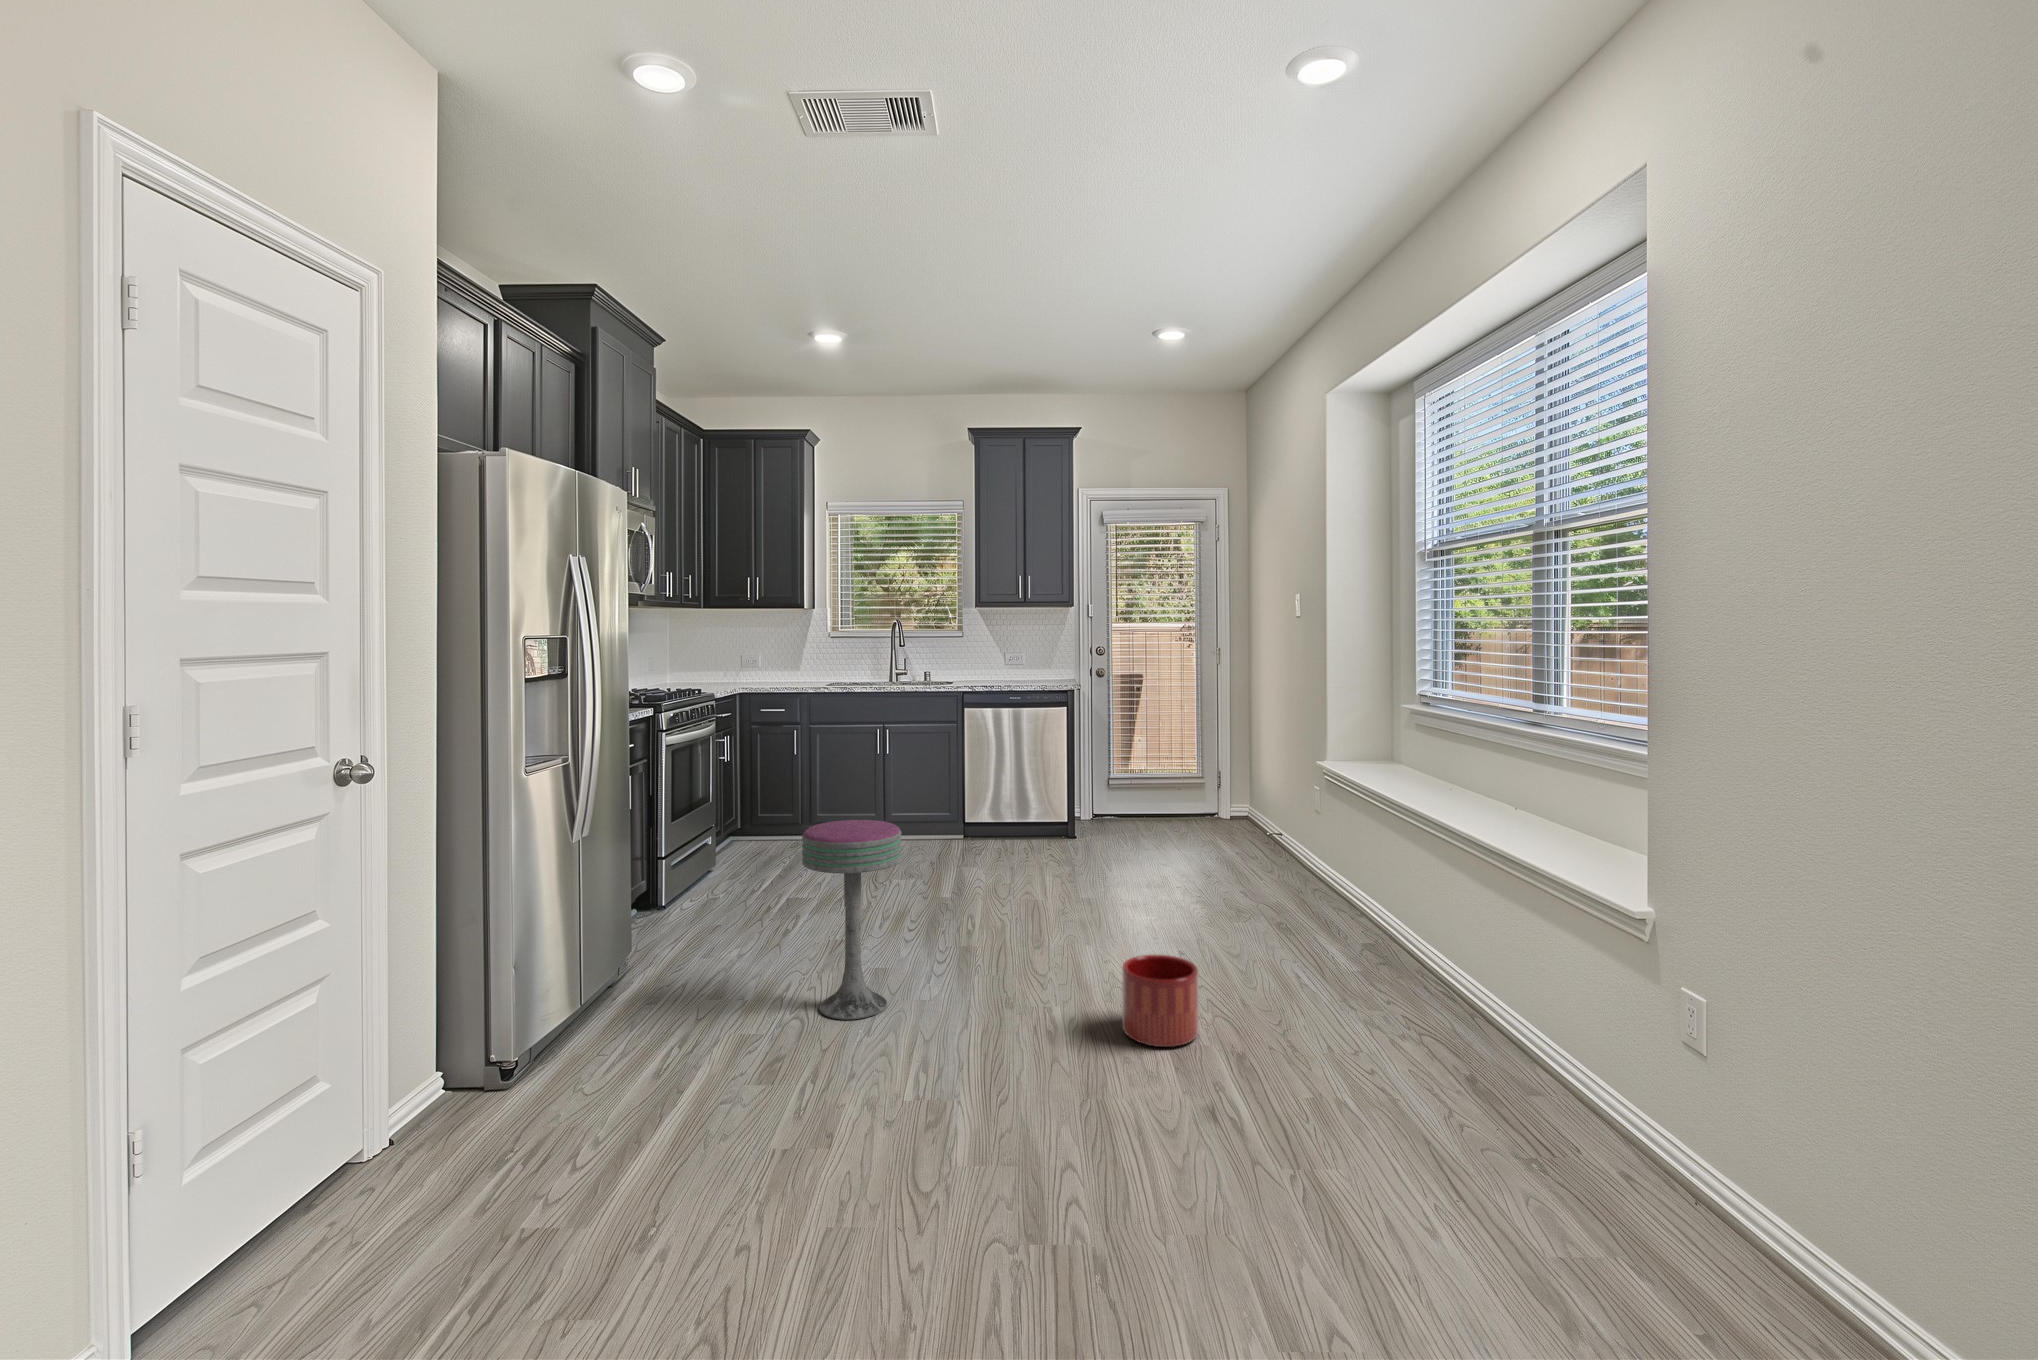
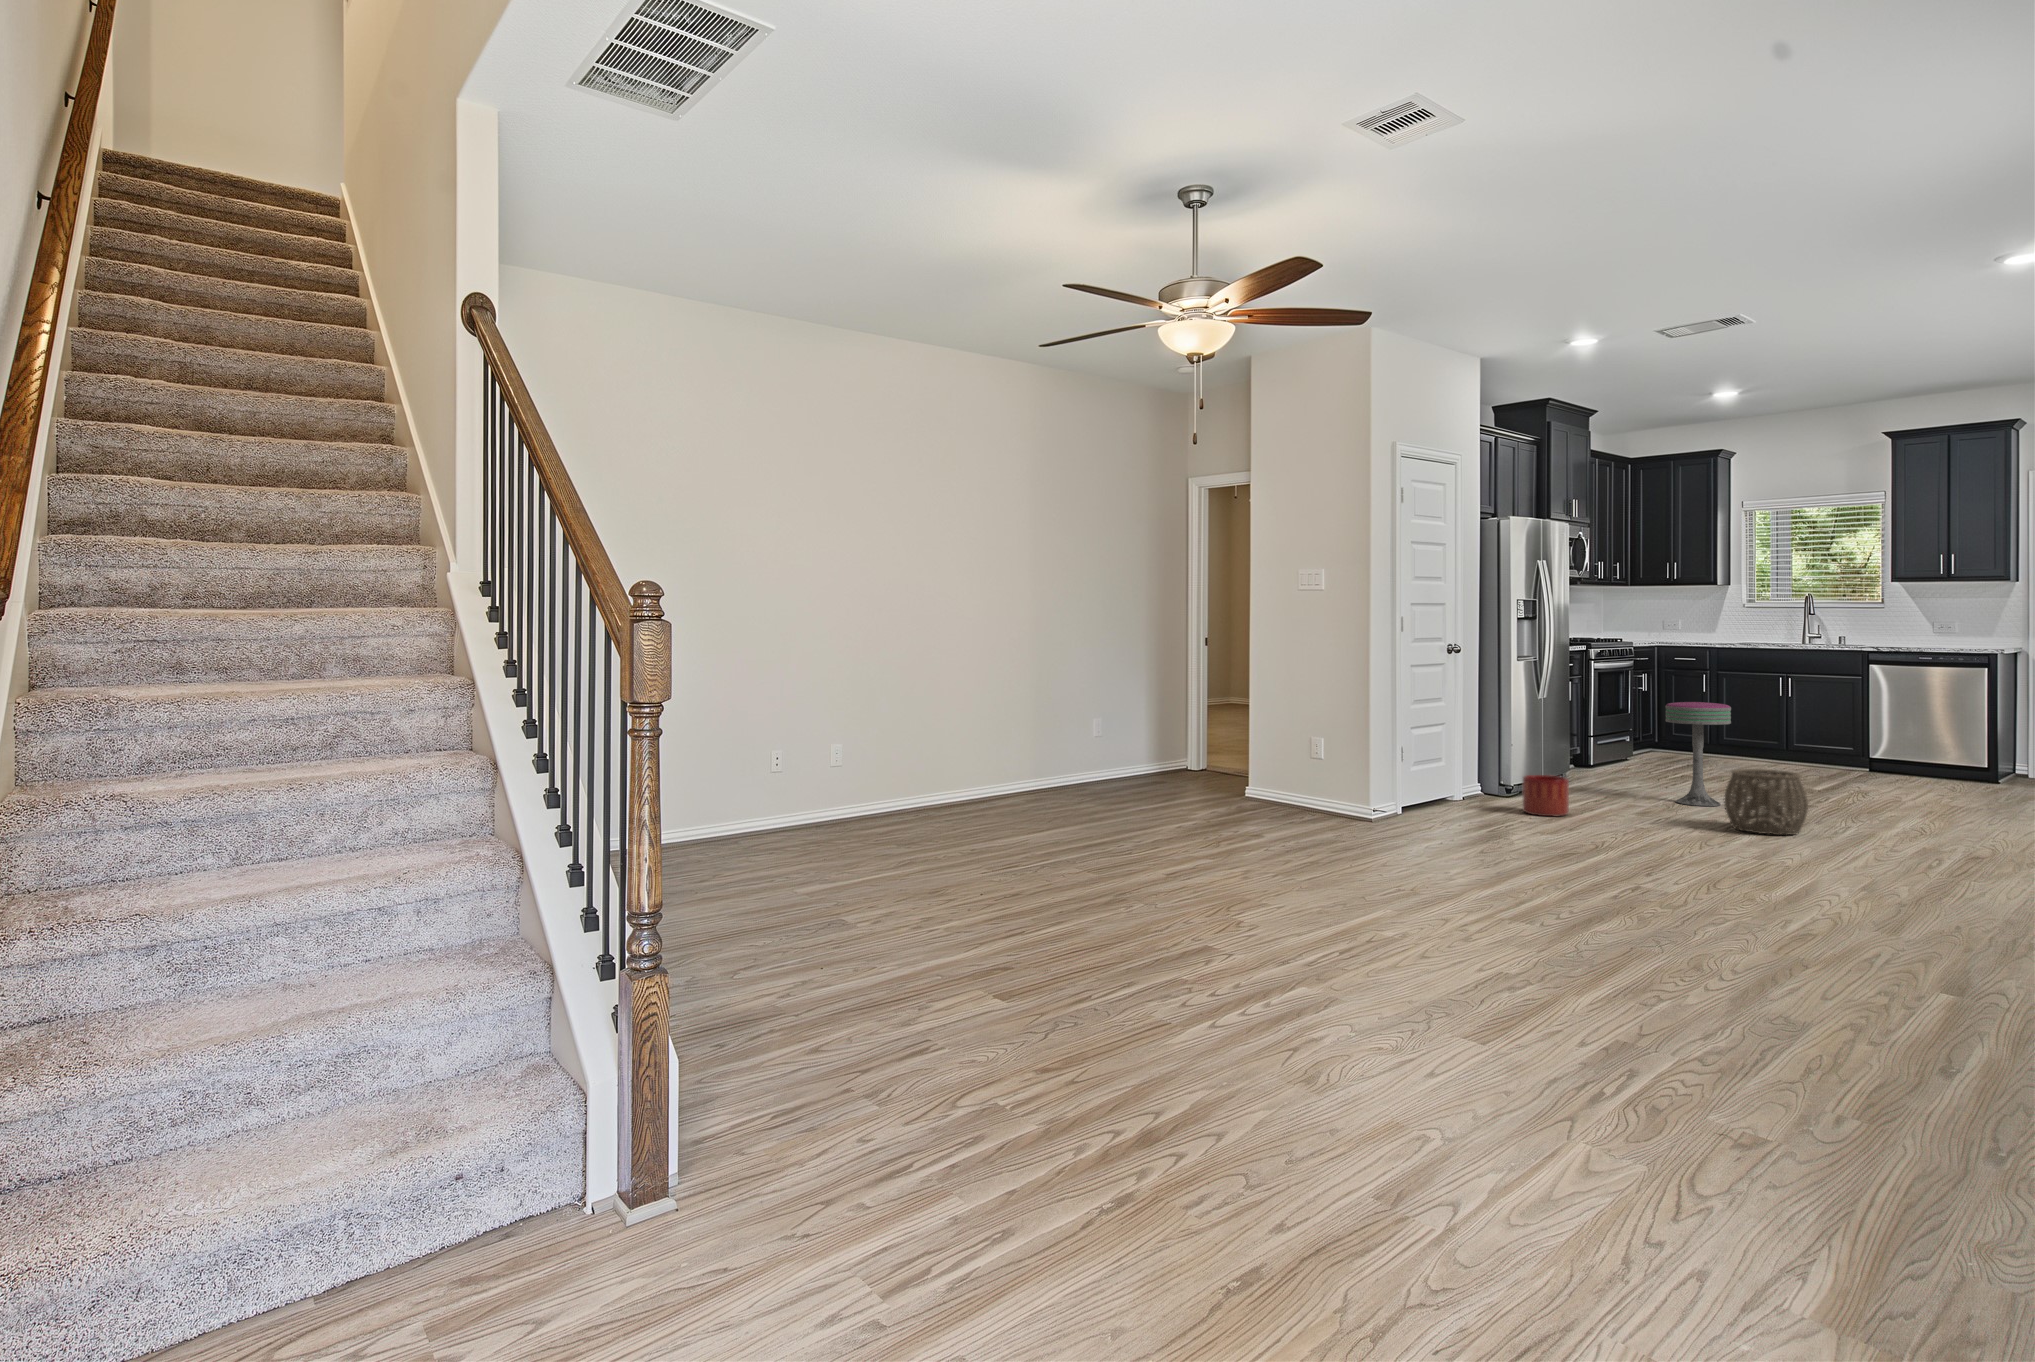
planter: present [1122,955,1199,1047] -> present [1522,775,1569,816]
woven basket: none [950,984,1091,1153] -> present [1724,769,1808,835]

